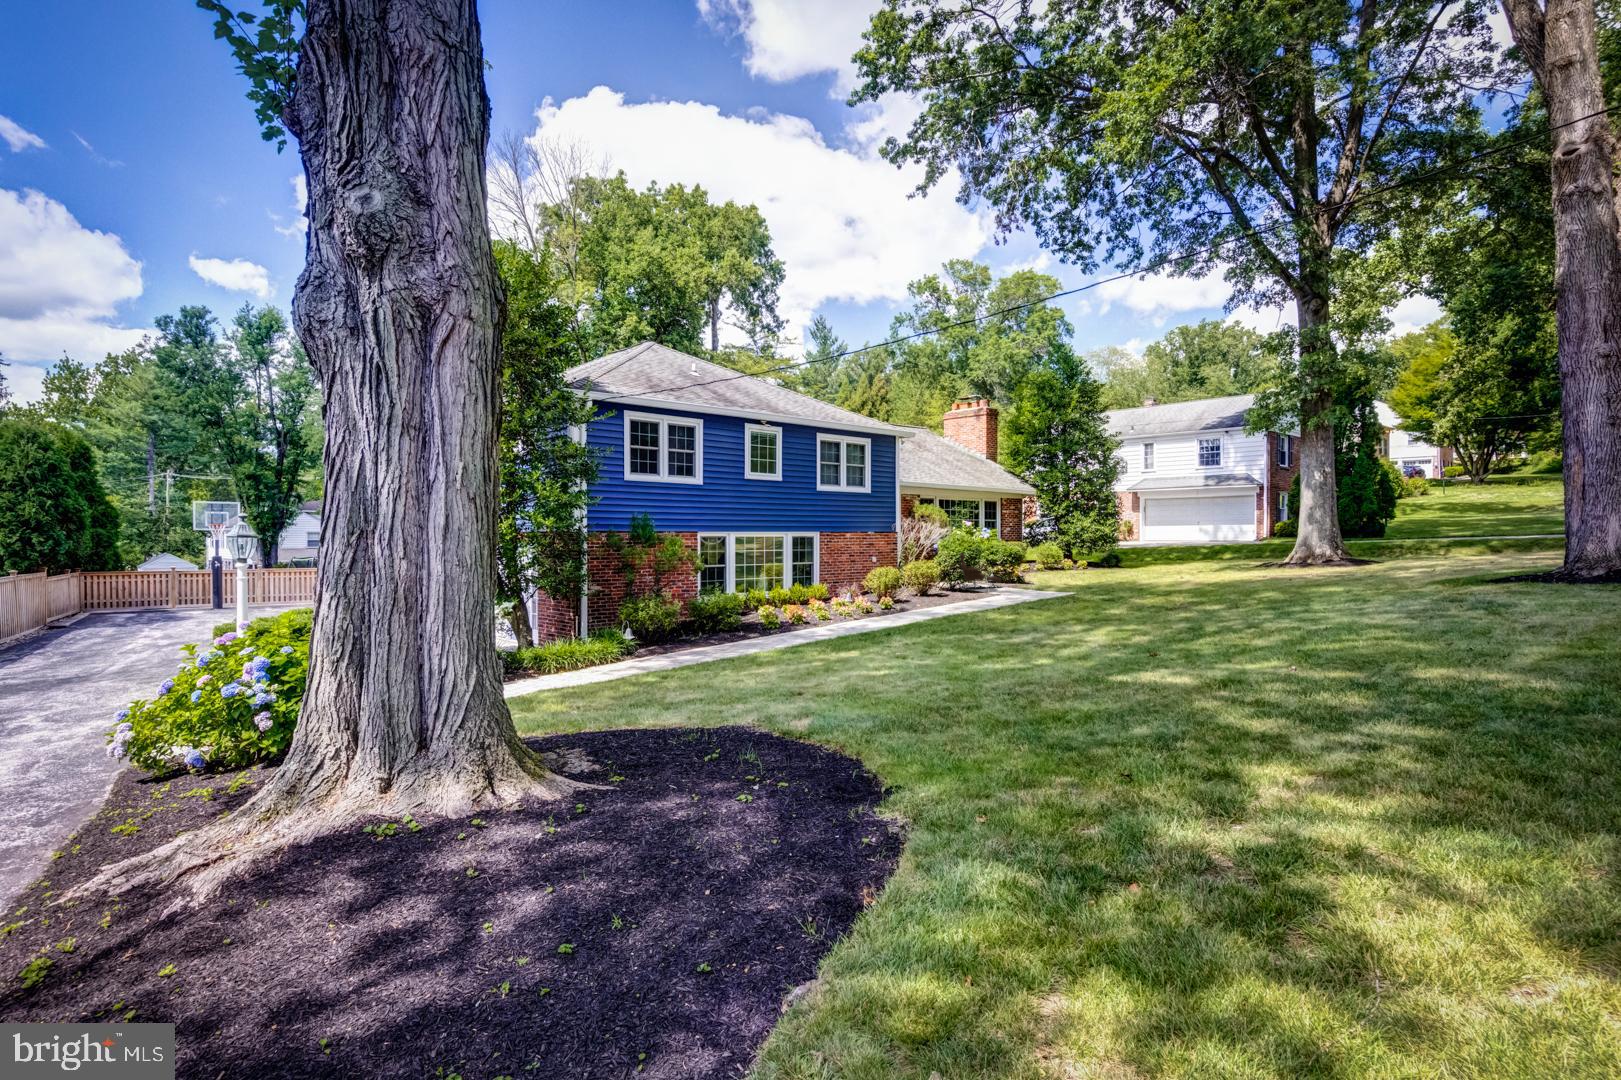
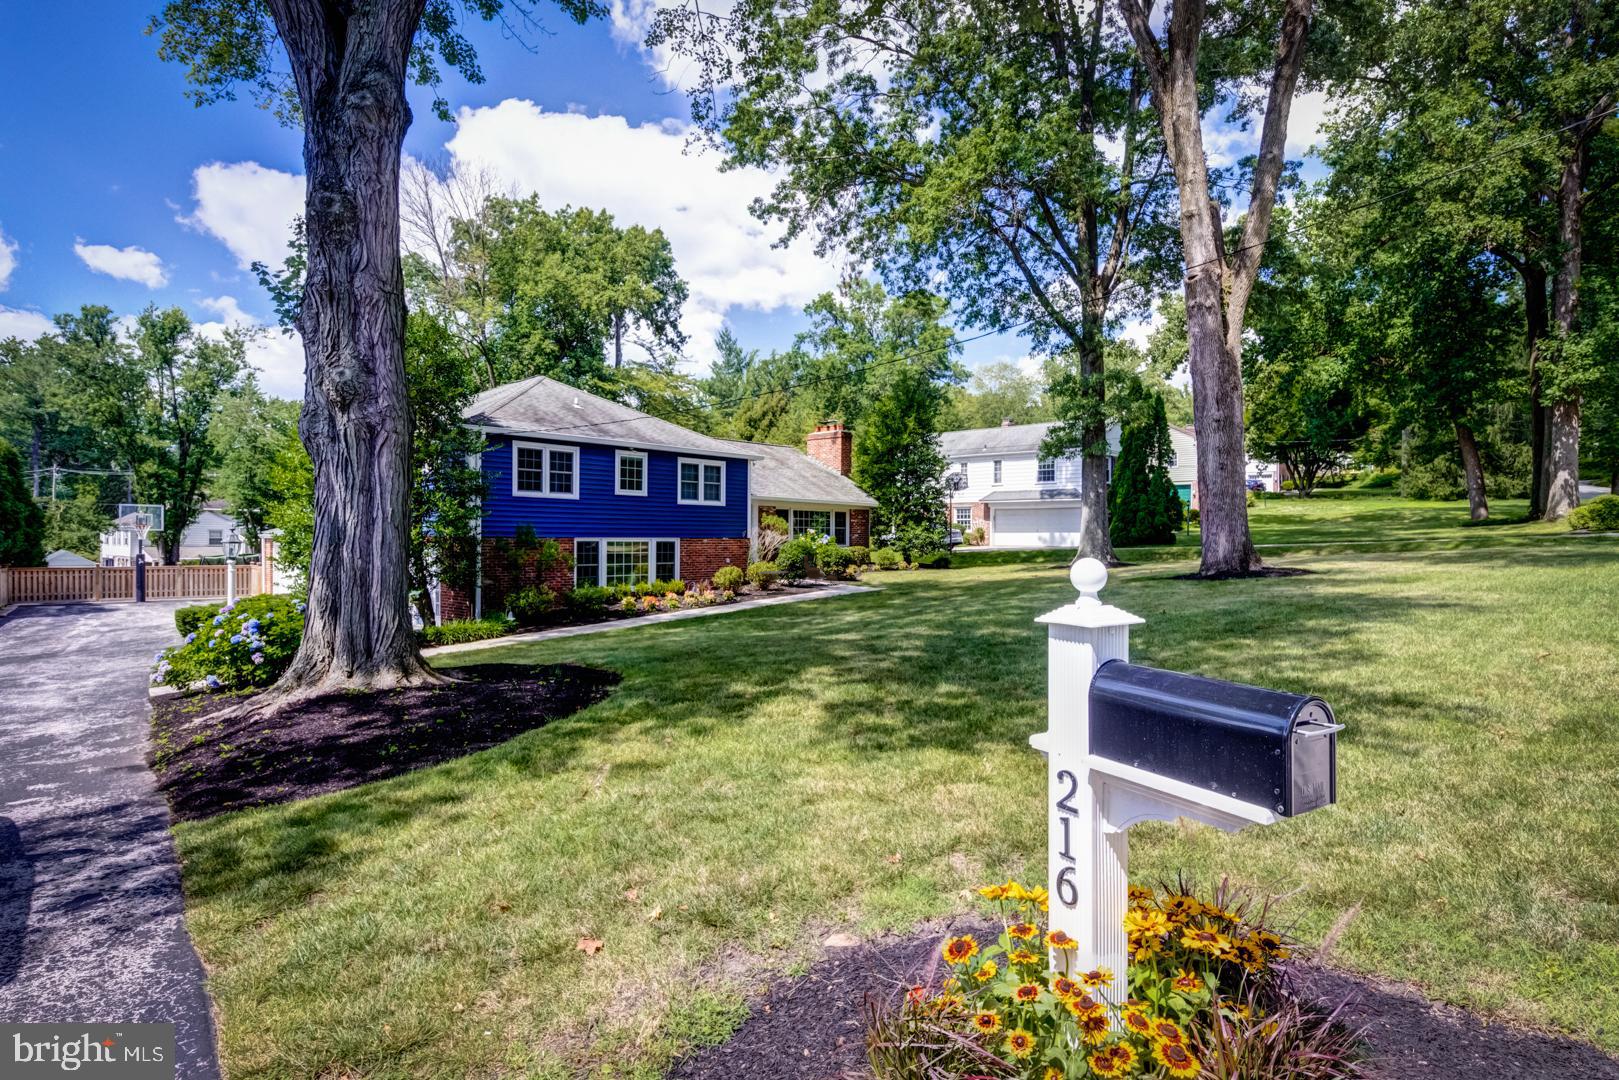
round table: none [913,572,951,600] -> present [760,571,786,589]

